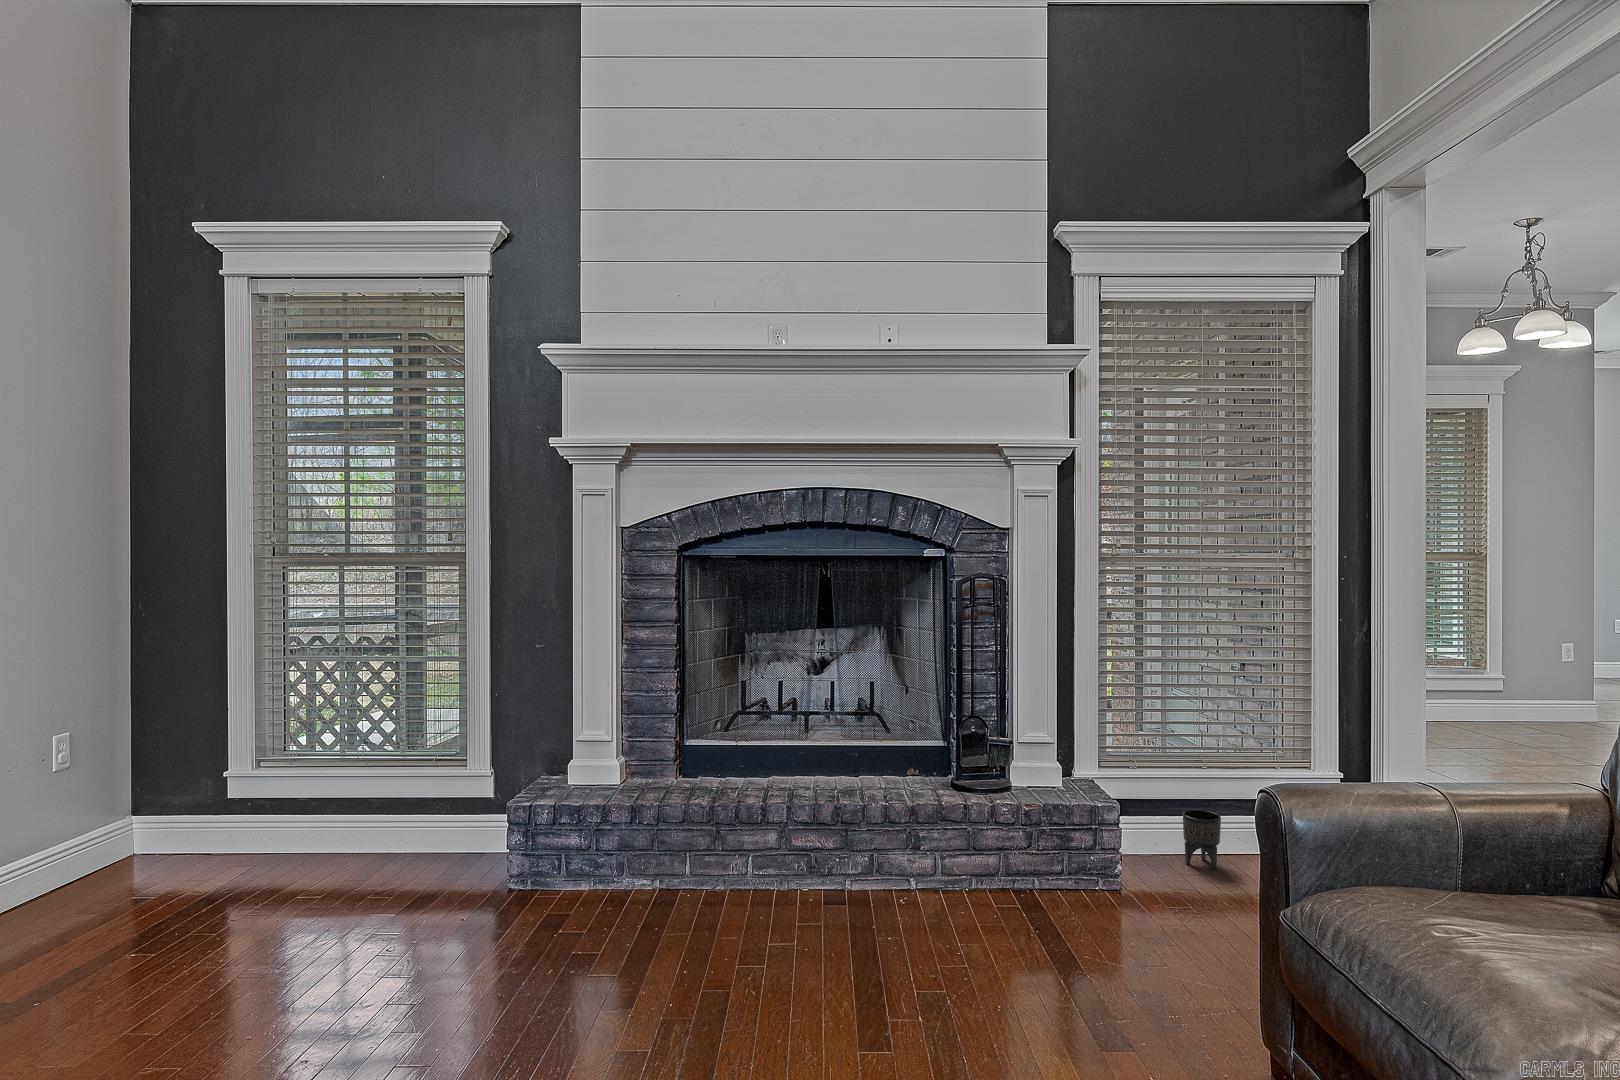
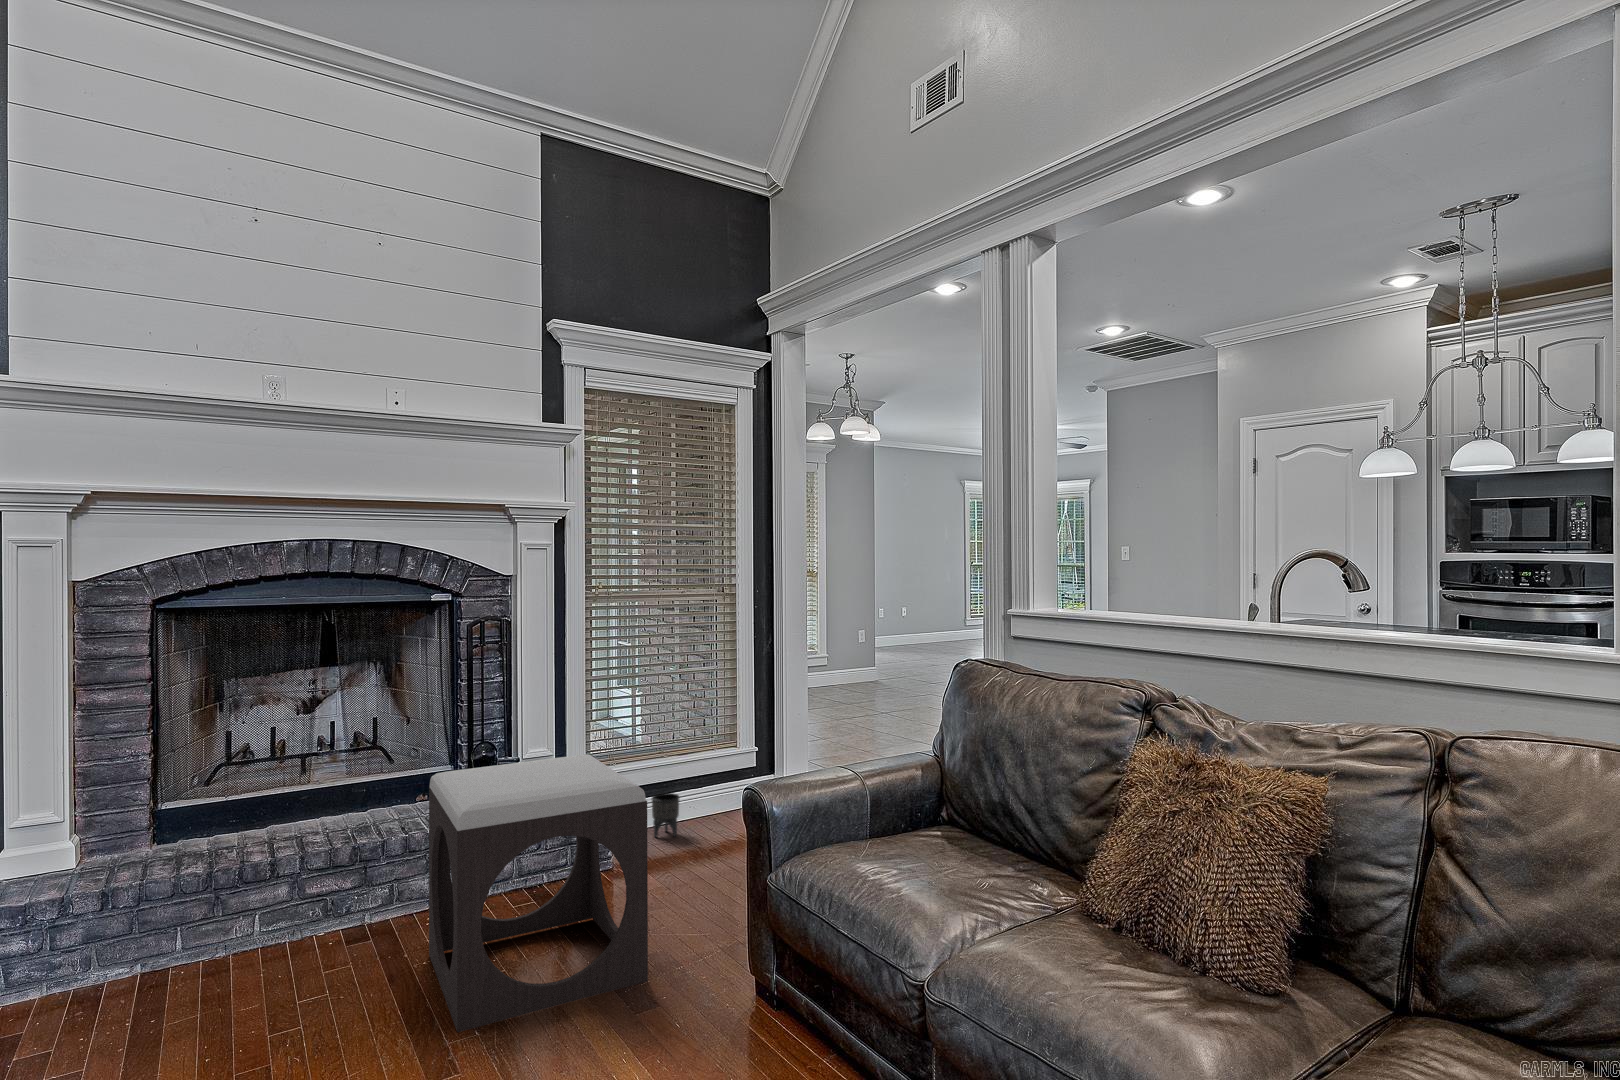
footstool: none [893,740,1130,1050] -> present [429,754,648,1032]

